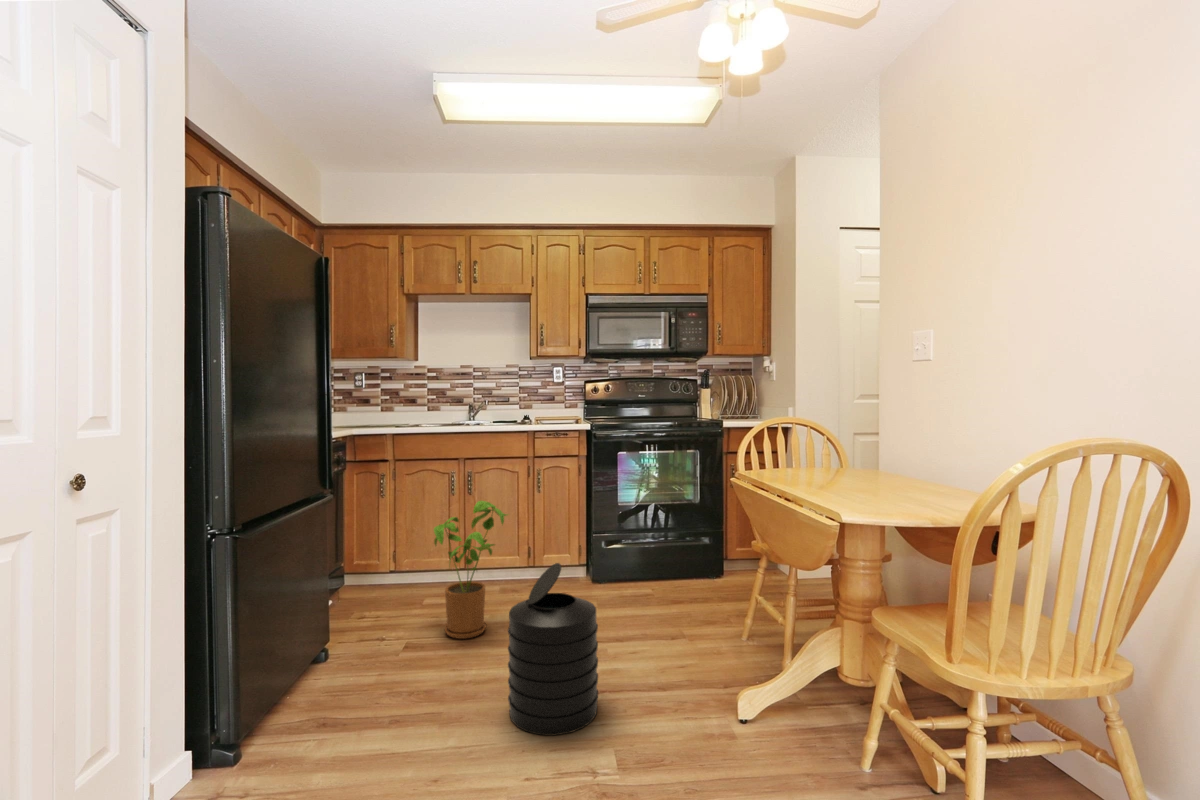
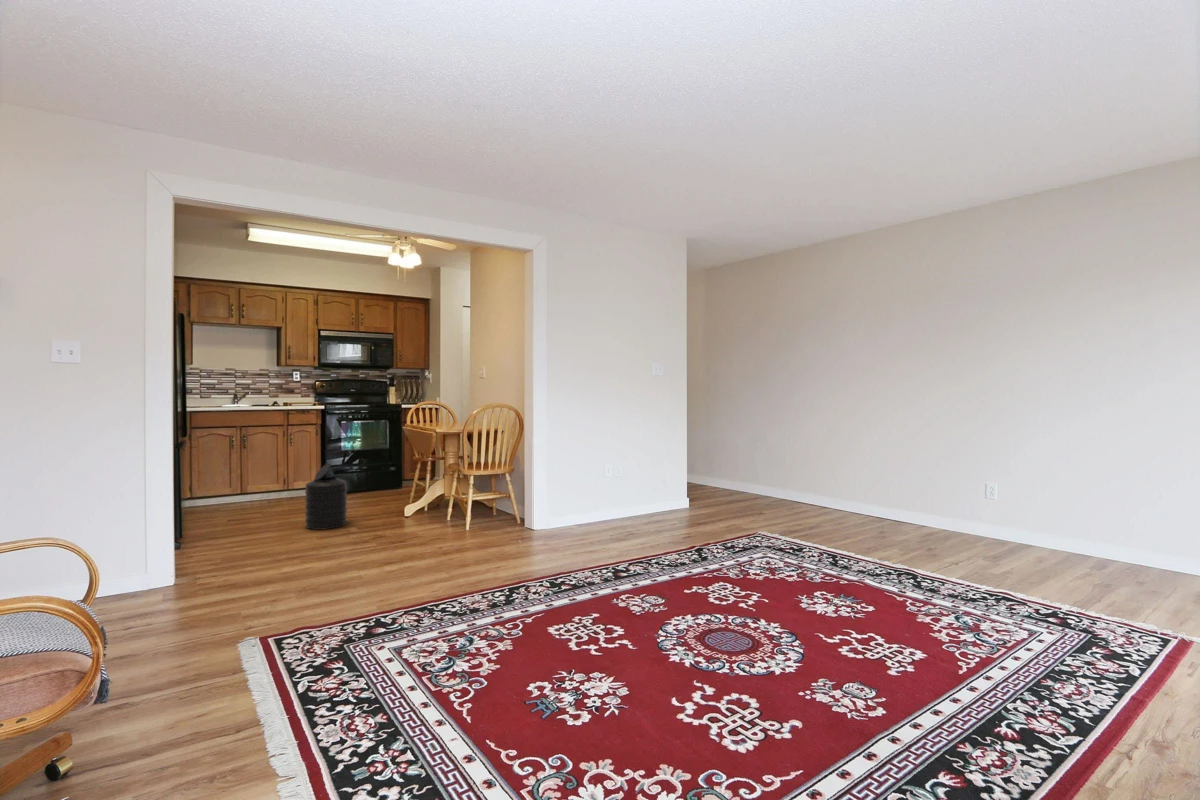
house plant: present [434,501,507,639] -> none [239,446,285,516]

